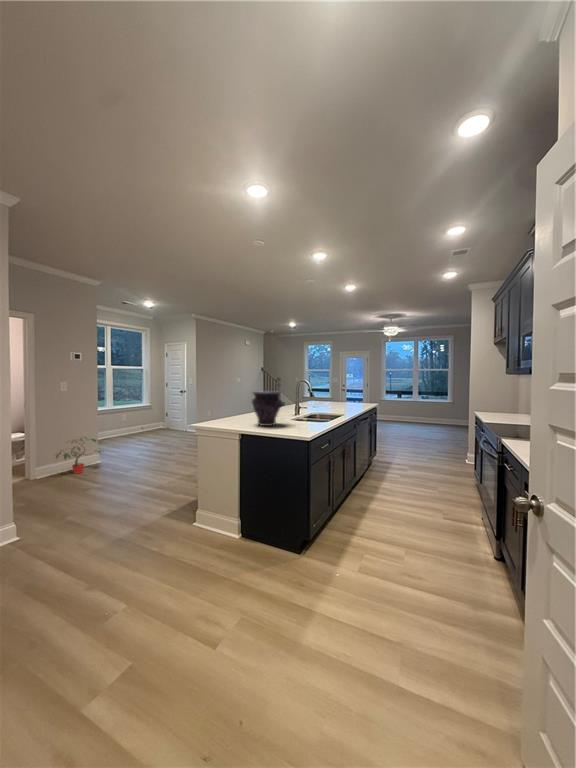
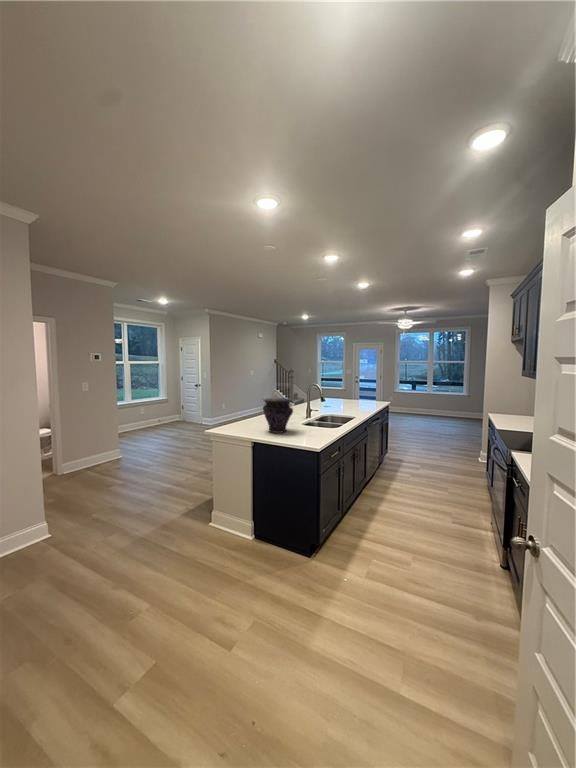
potted plant: present [56,437,103,474] -> none [72,434,121,470]

